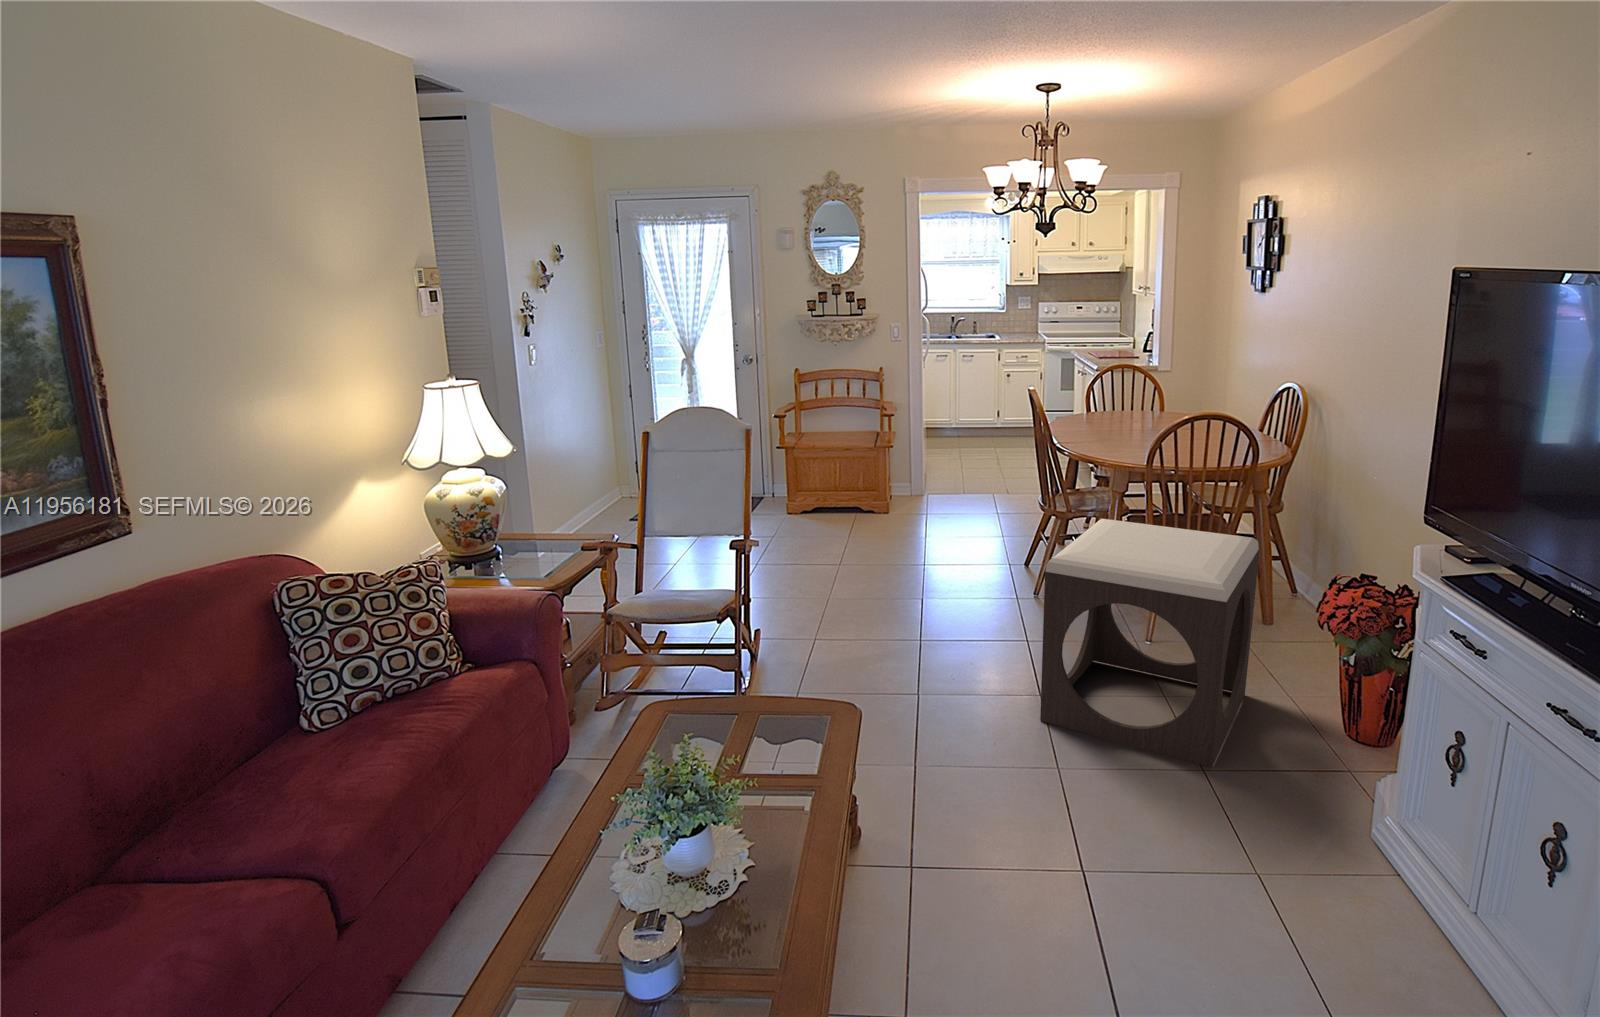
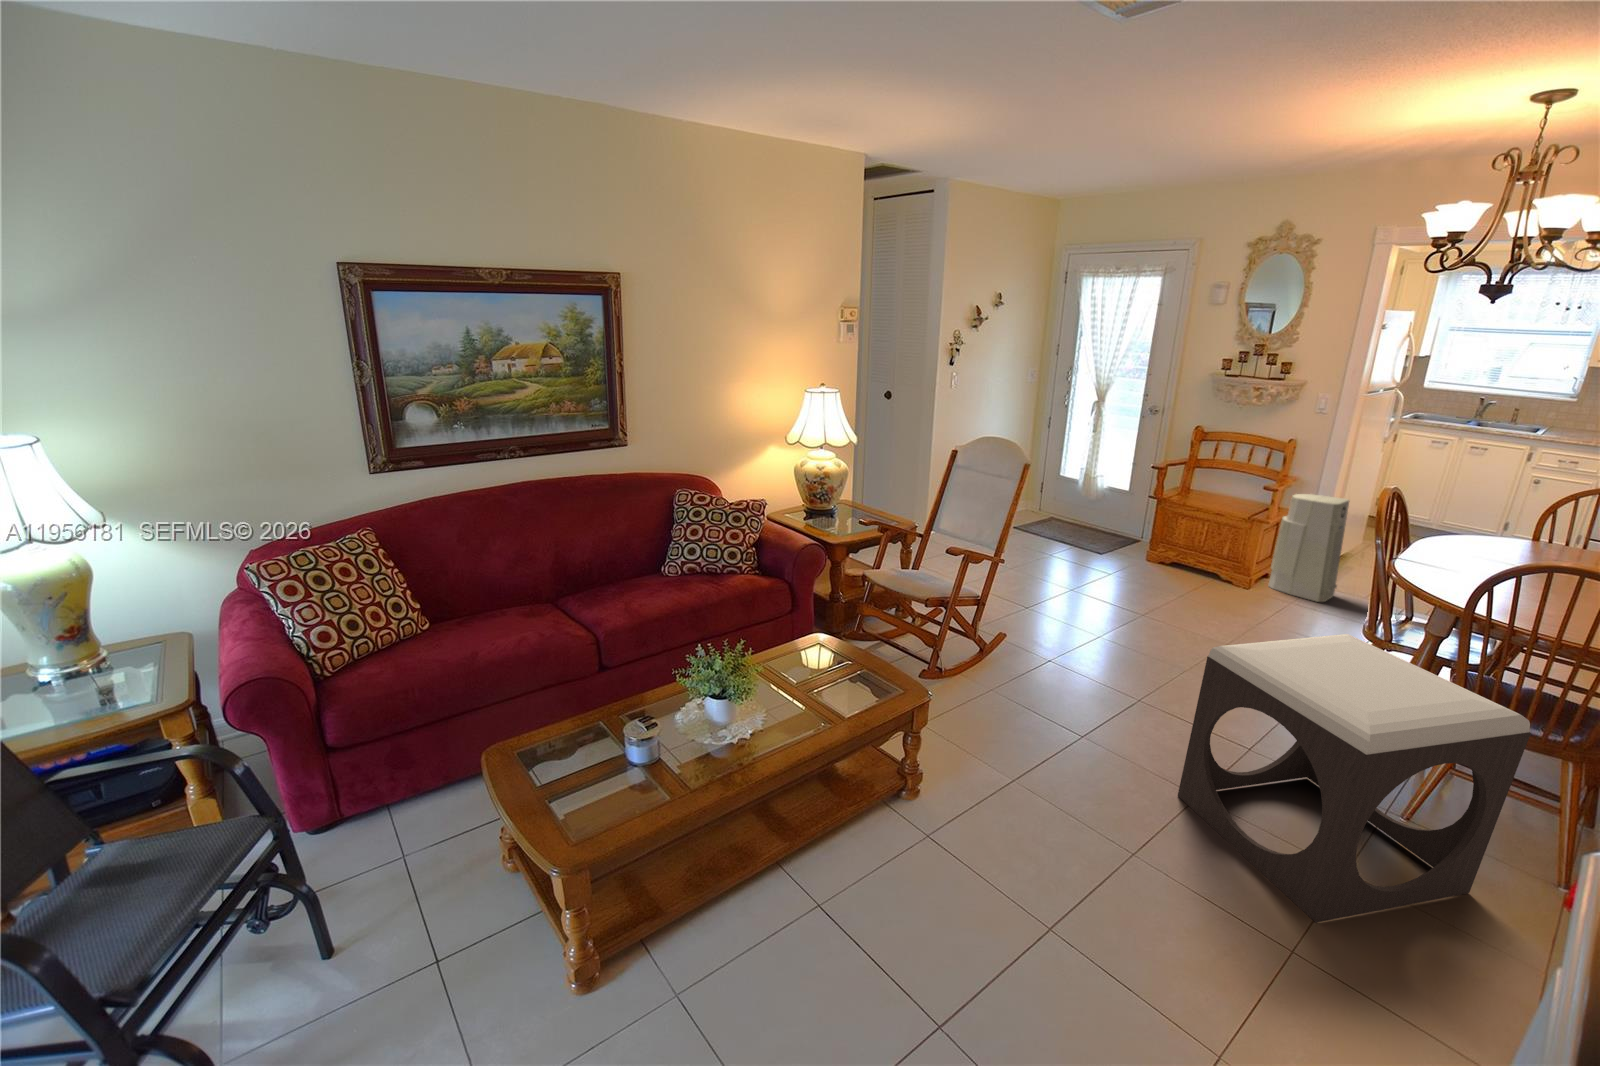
air purifier: none [900,418,955,518] -> present [1268,494,1349,602]

